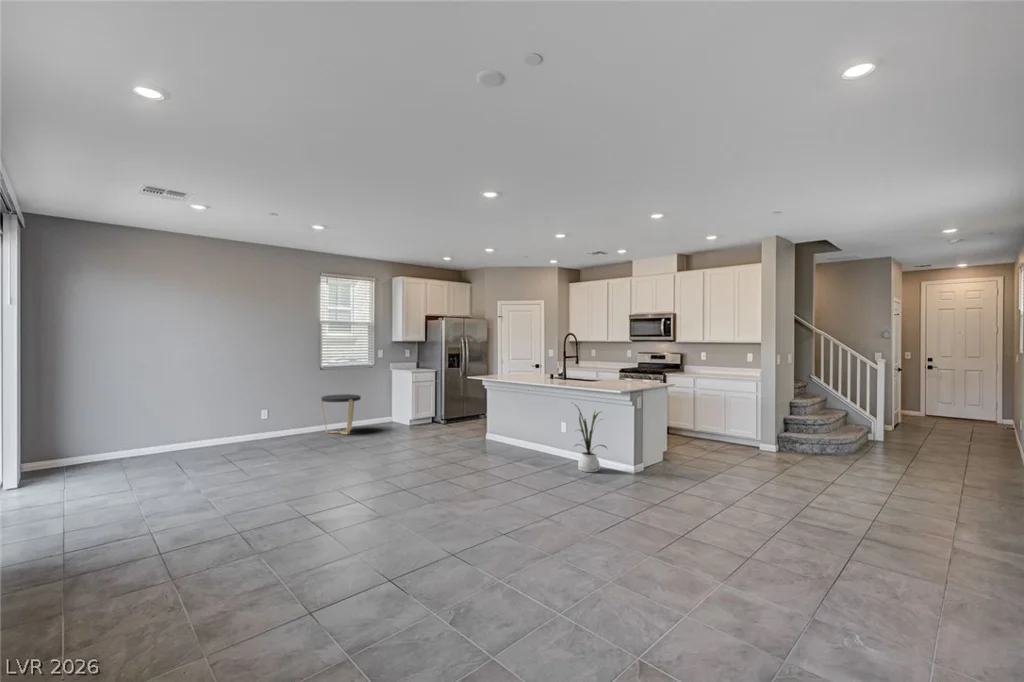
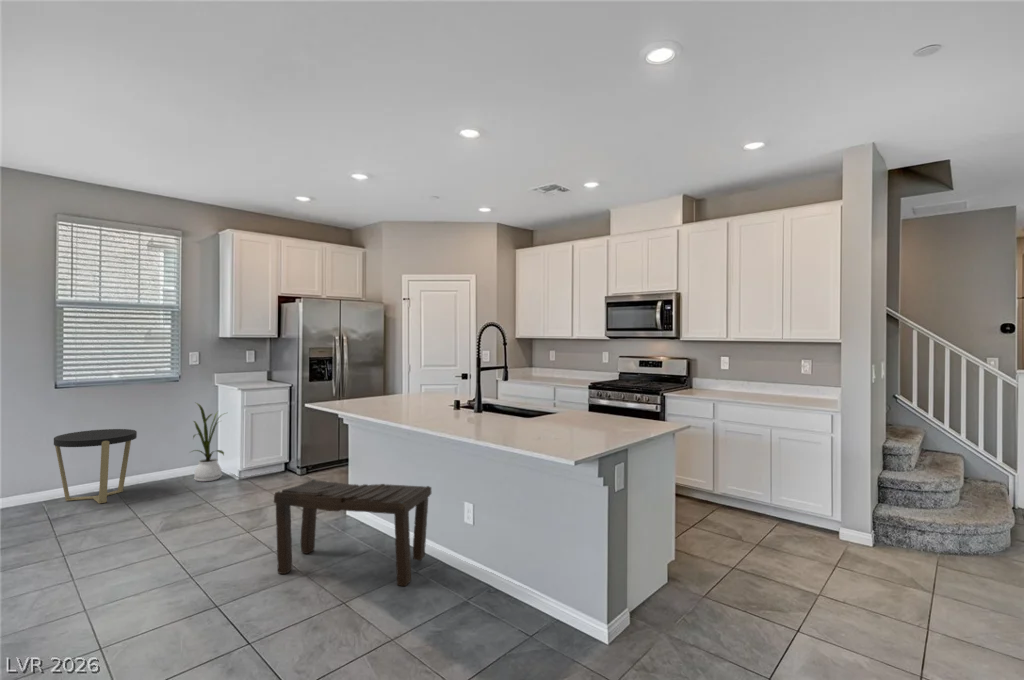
house plant: present [575,405,607,472] -> present [193,404,224,482]
bench: none [472,414,546,461] -> present [274,480,431,586]

